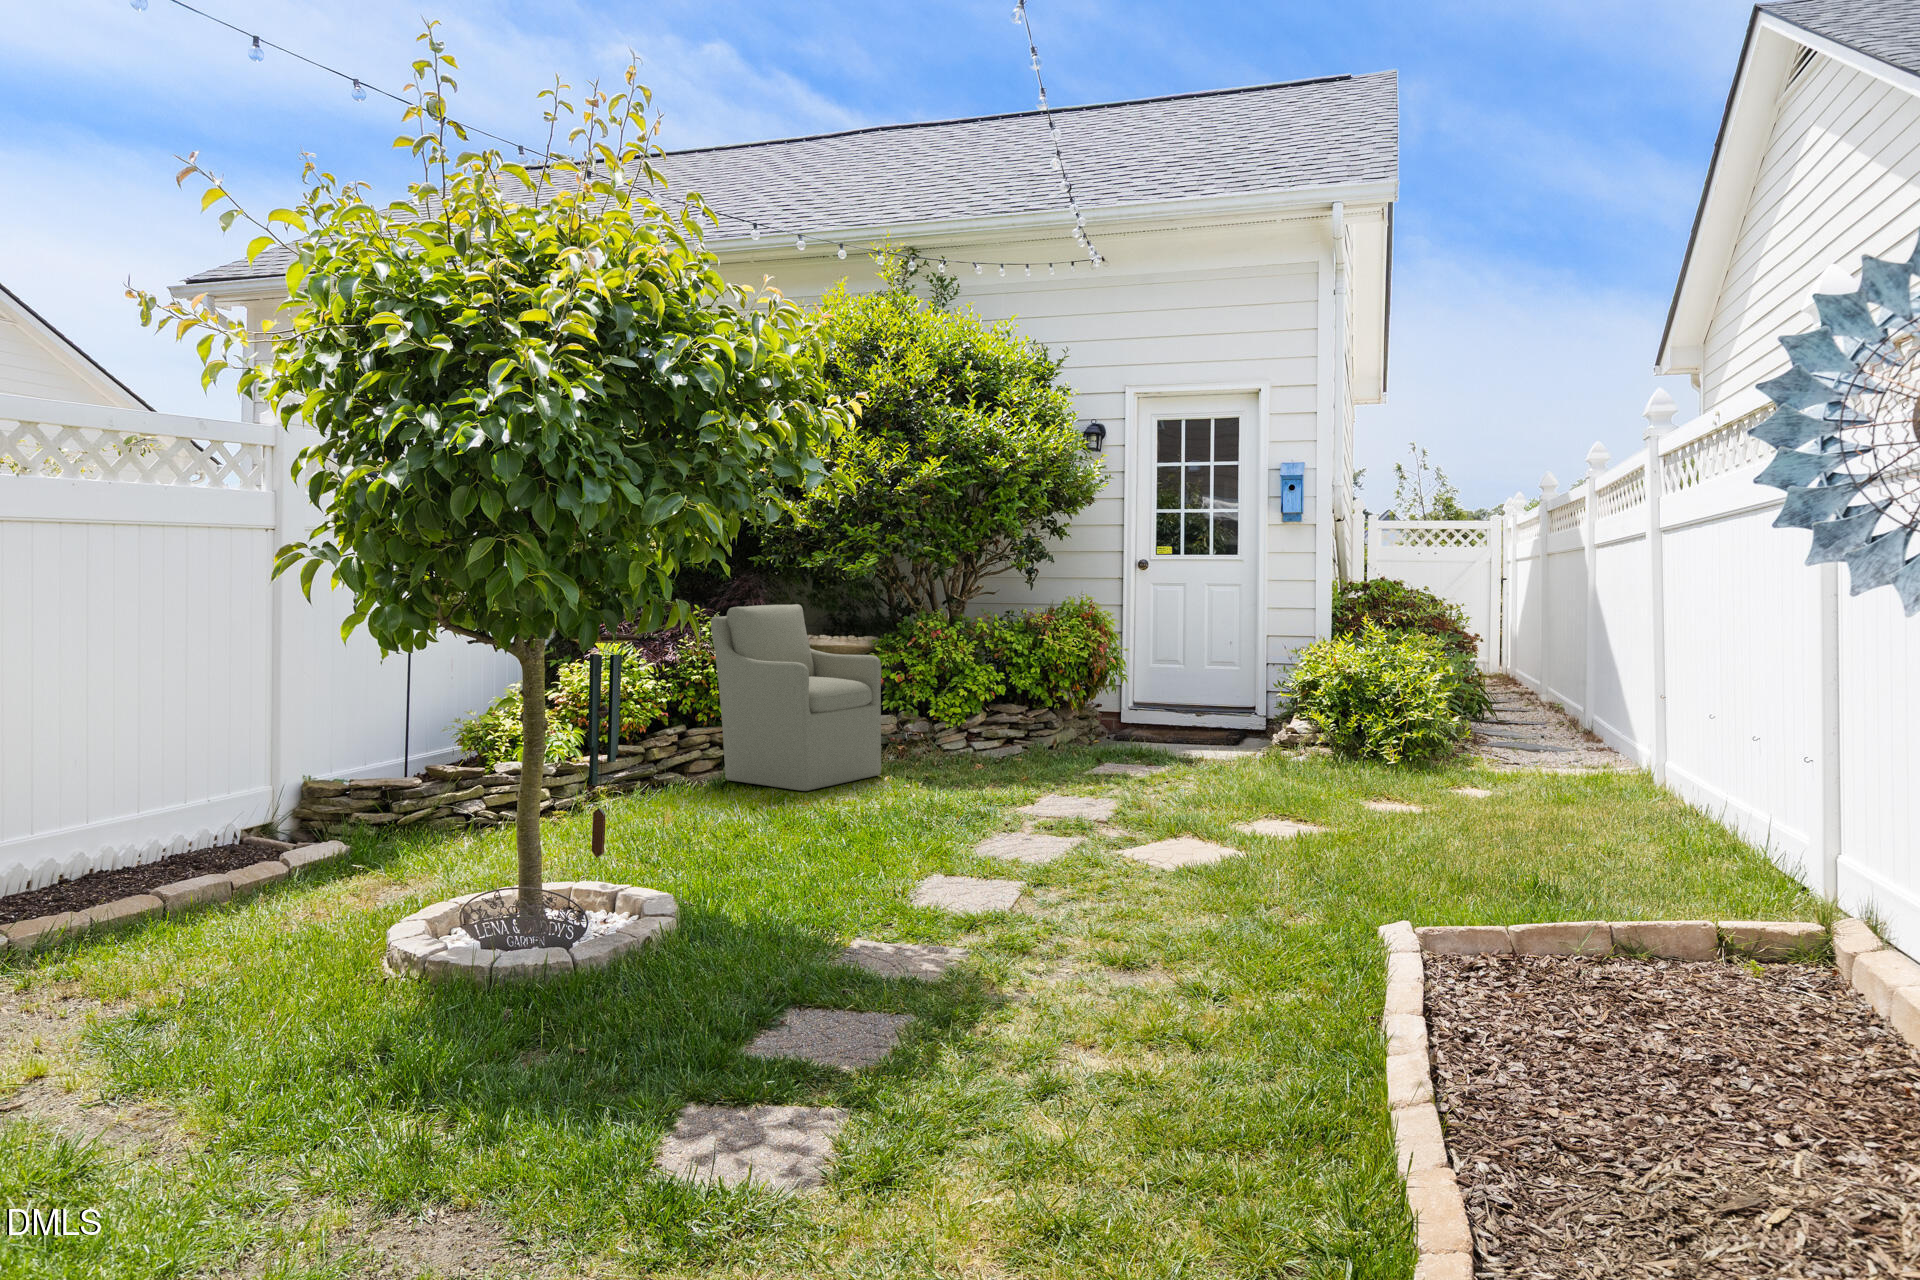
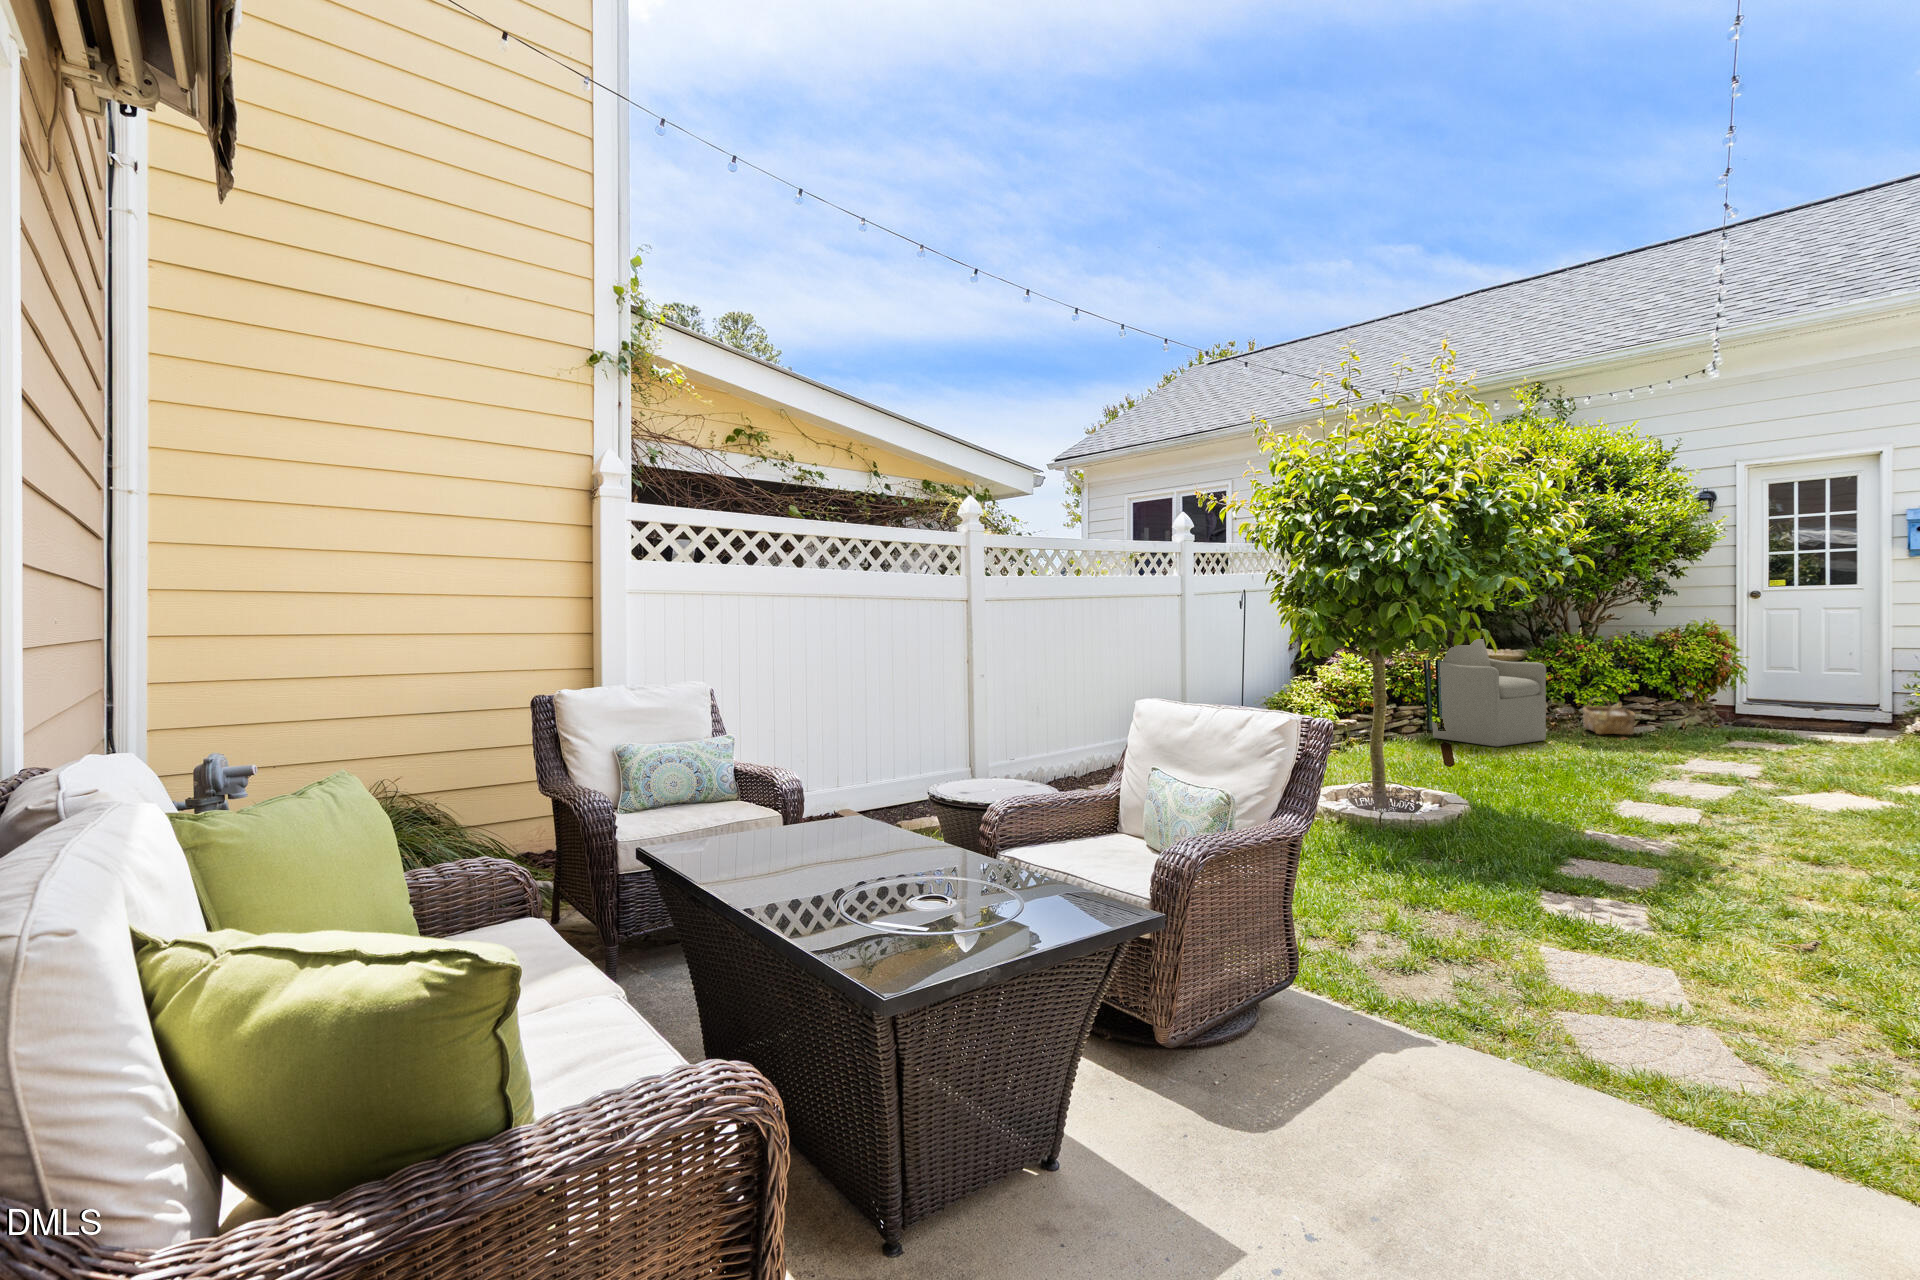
woven basket: none [938,706,999,761] -> present [1583,699,1635,735]

